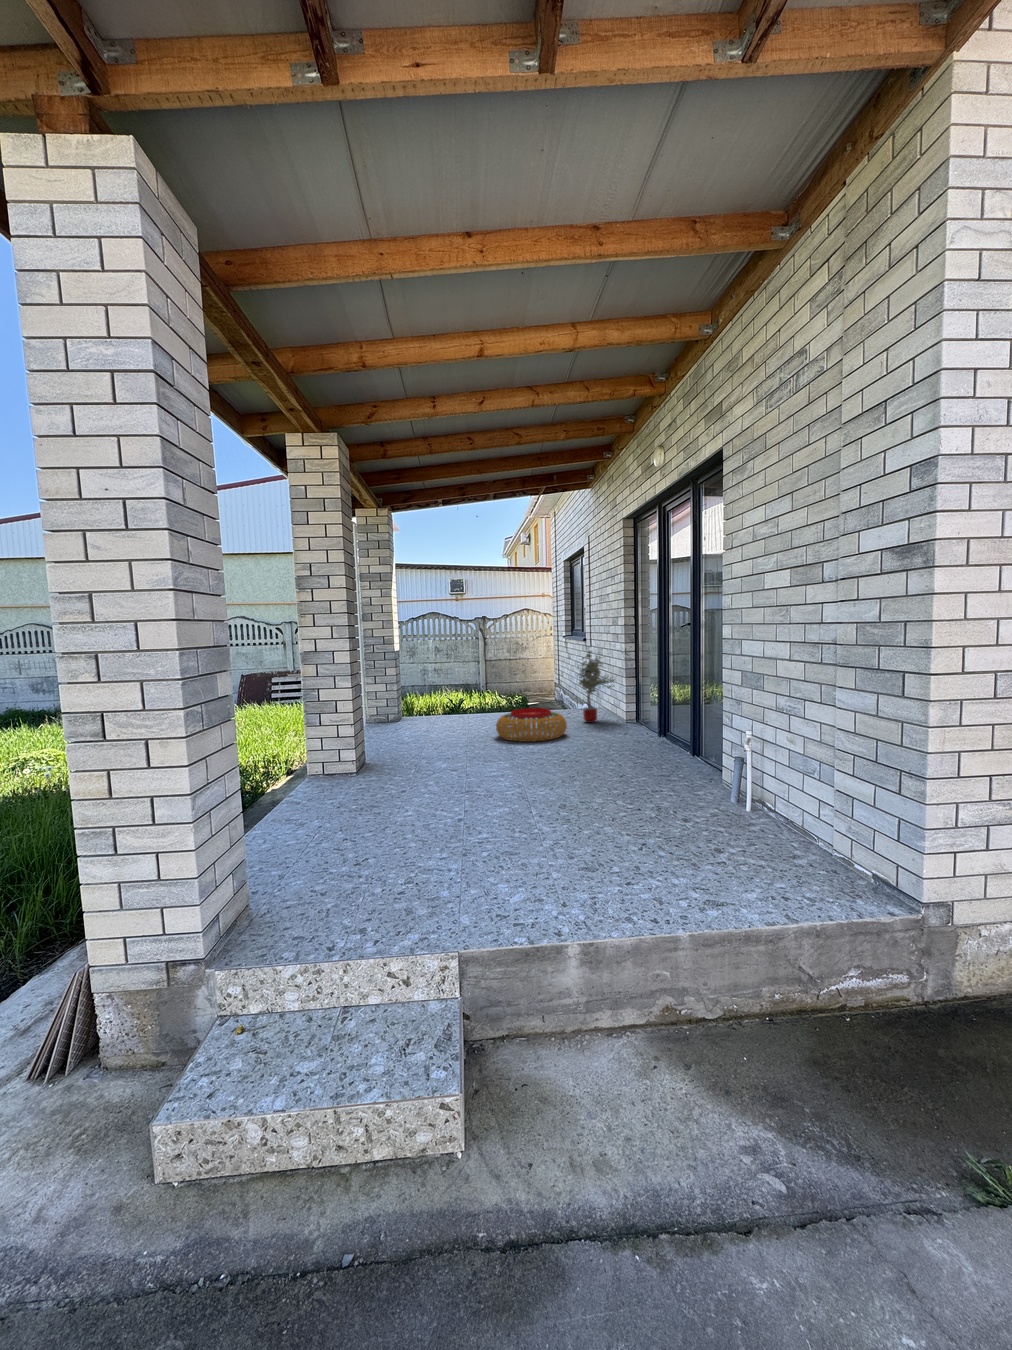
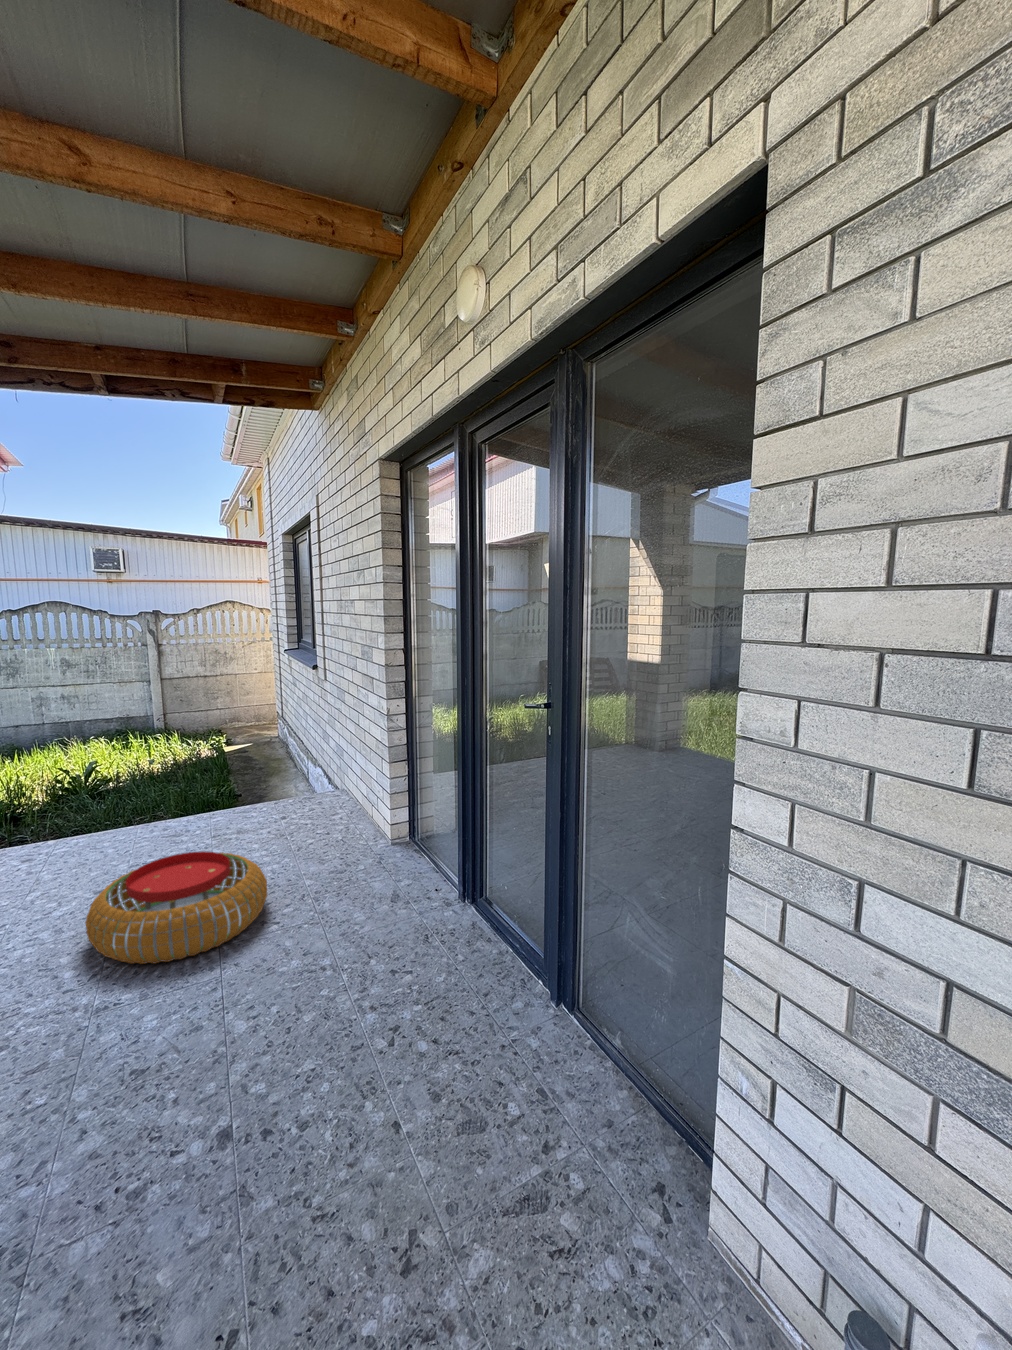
potted tree: present [579,651,614,723] -> none [290,709,370,843]

